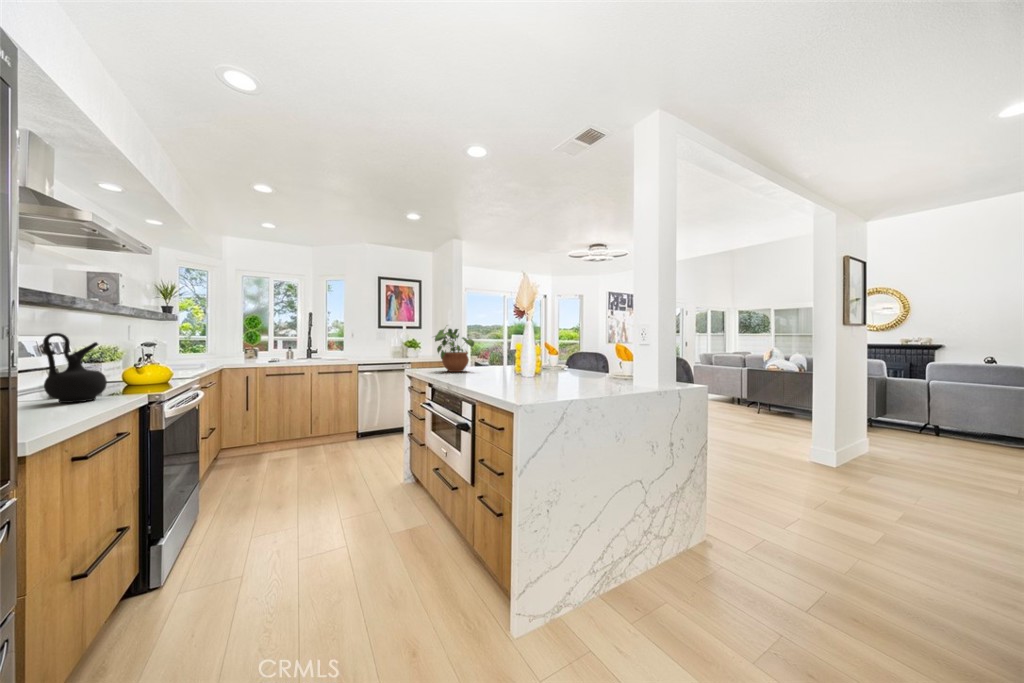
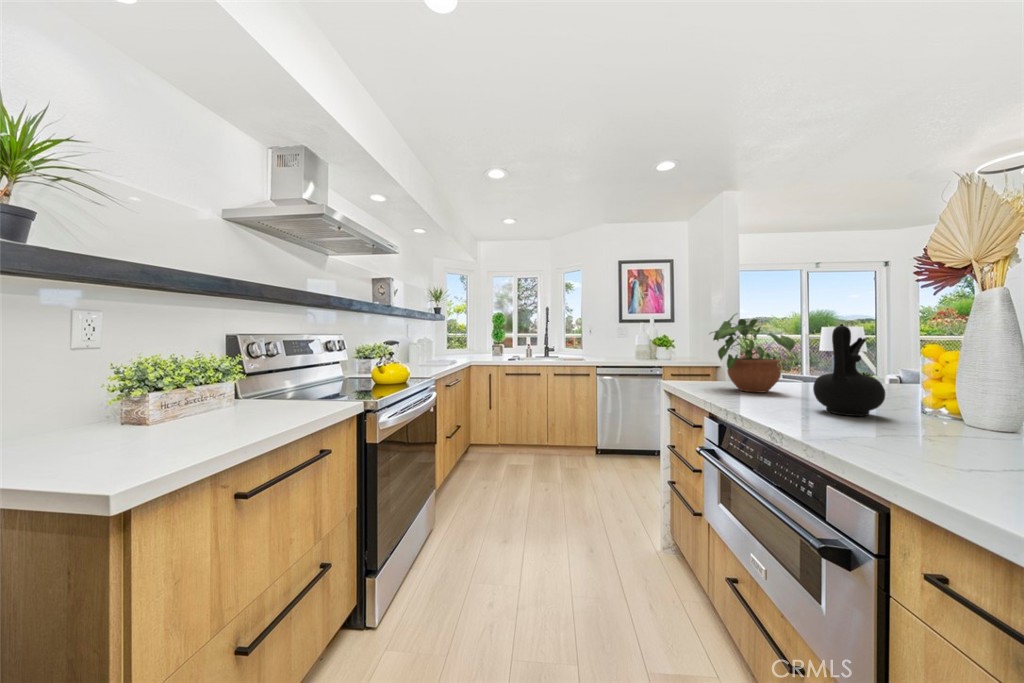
ceramic jug: present [43,333,107,403] -> present [813,326,885,416]

